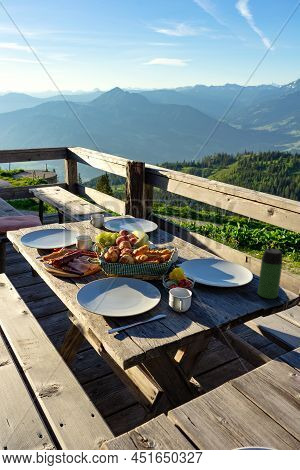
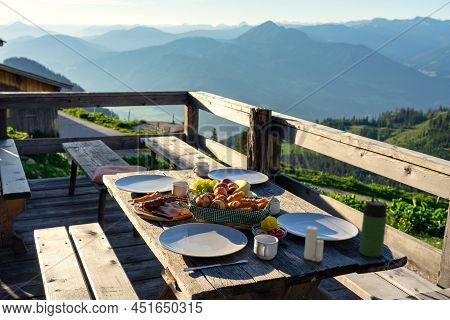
candle: none [213,276,232,309] -> present [304,226,324,262]

